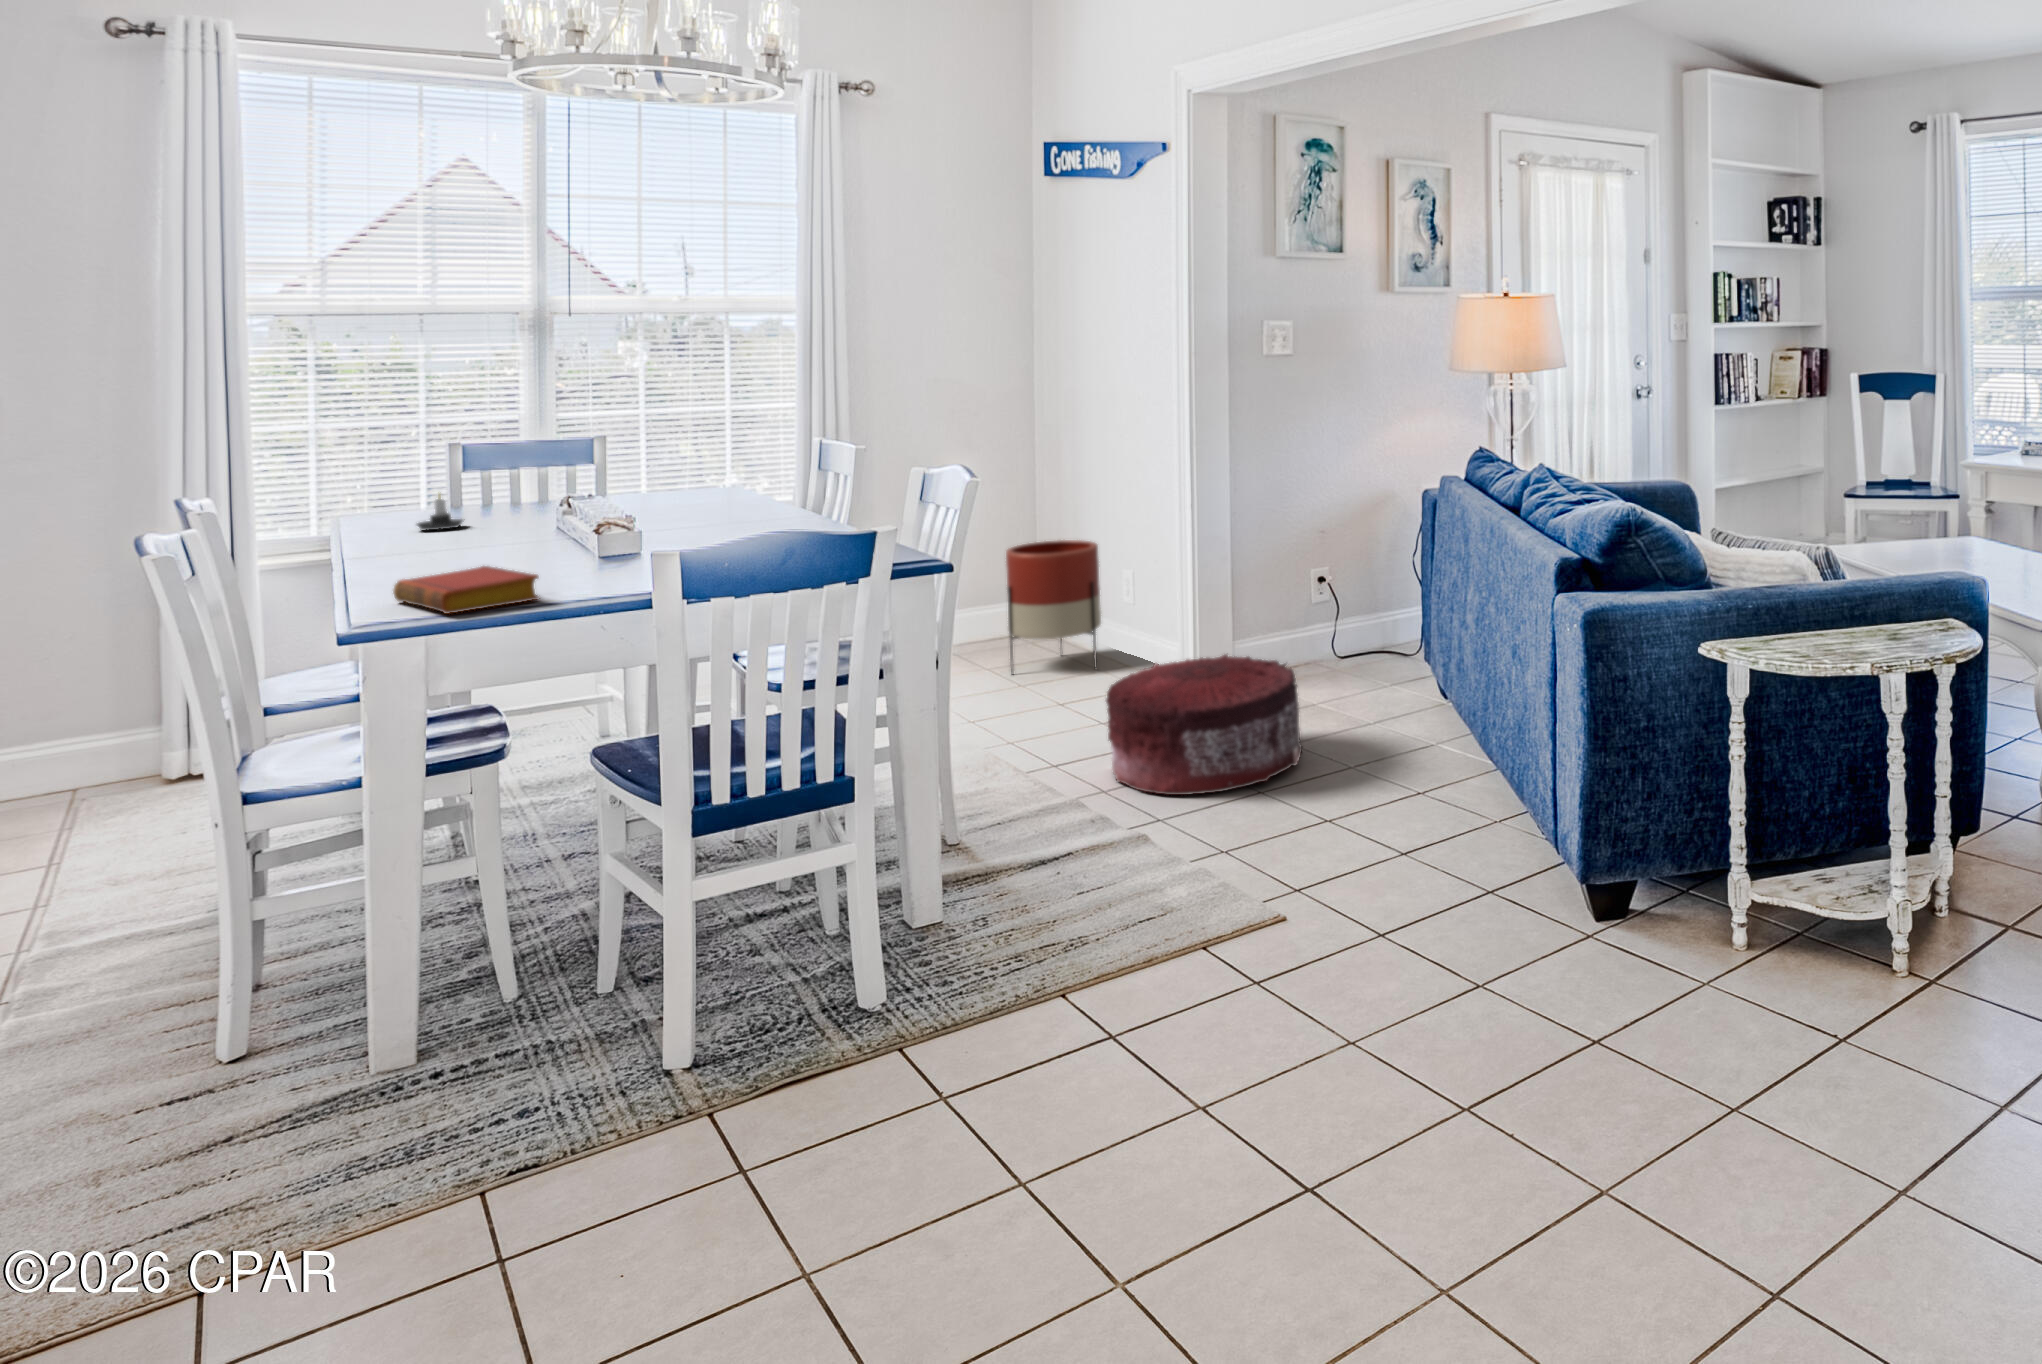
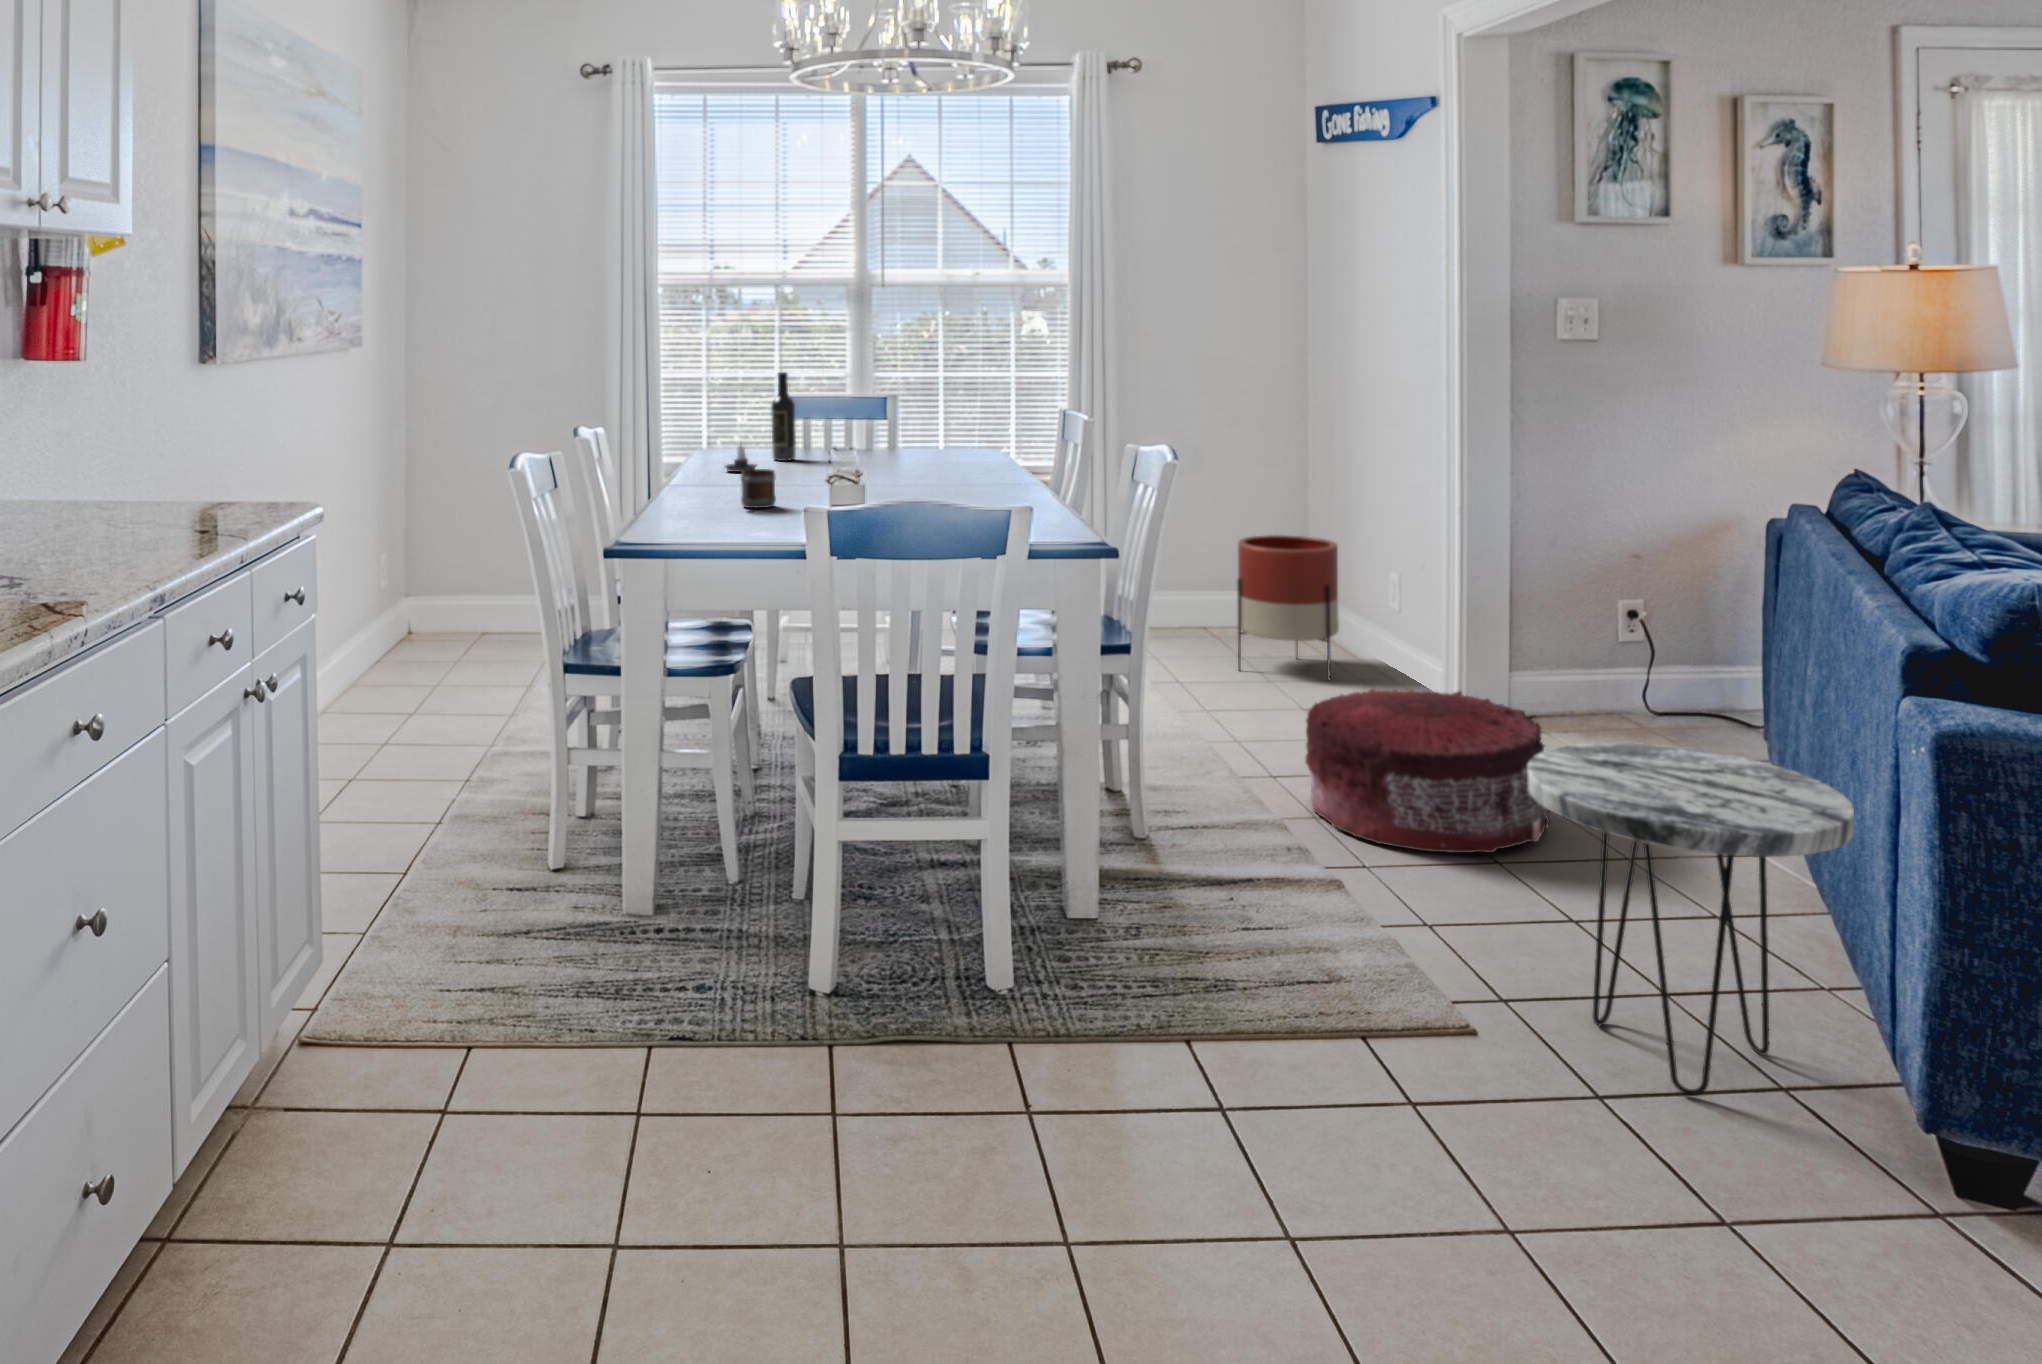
wine bottle: none [470,409,507,513] -> present [771,372,796,461]
mug: none [479,520,530,566] -> present [741,469,776,508]
book: present [393,566,540,614] -> none [662,507,756,546]
side table: none [1319,659,1528,916] -> present [1528,743,1854,1096]

